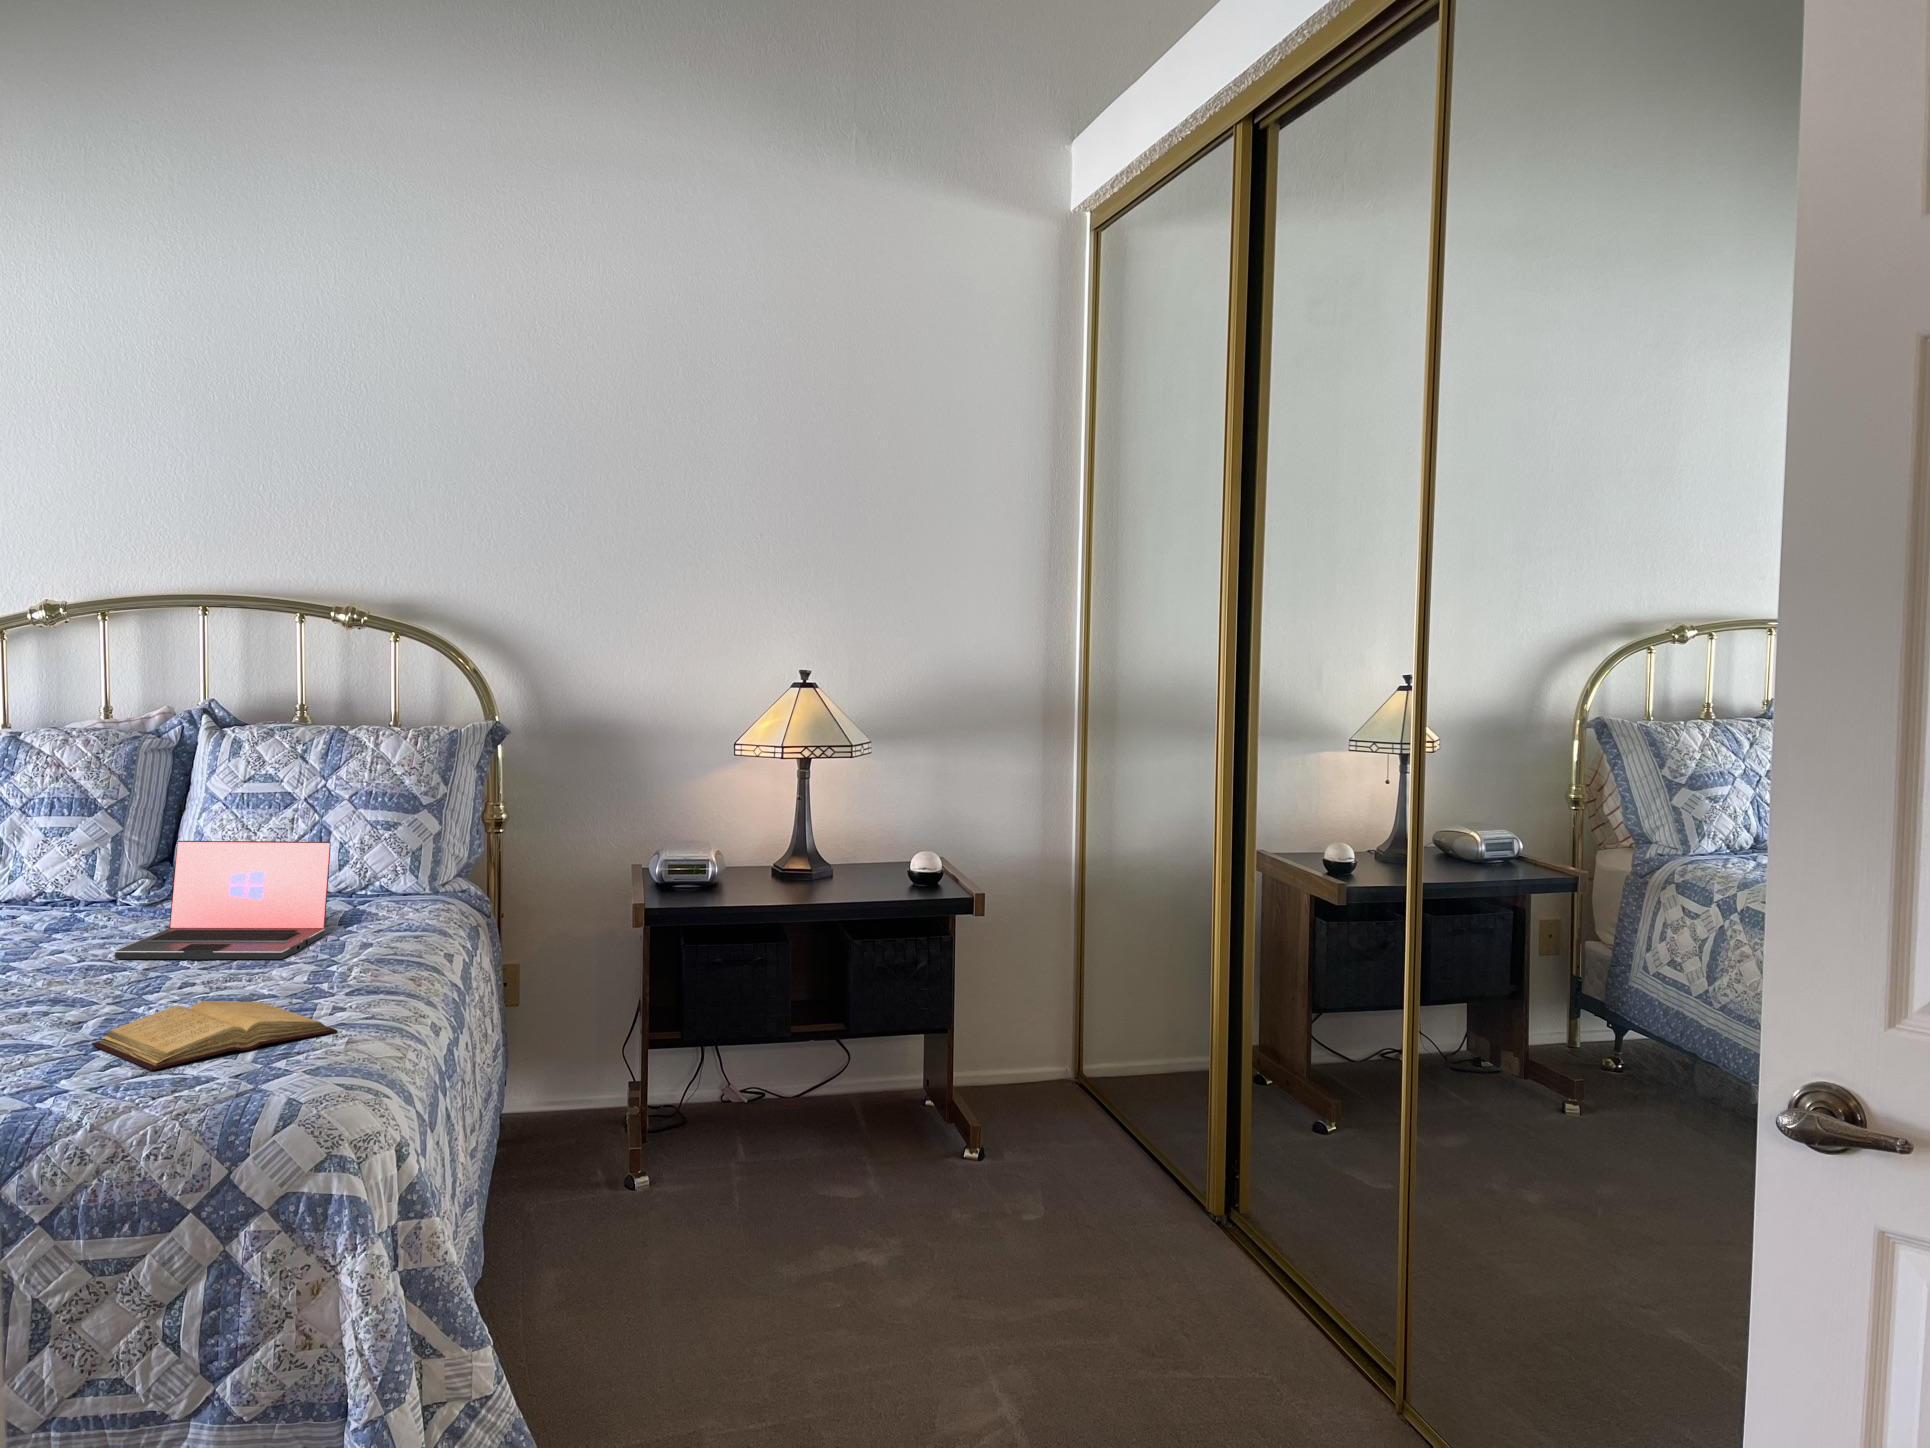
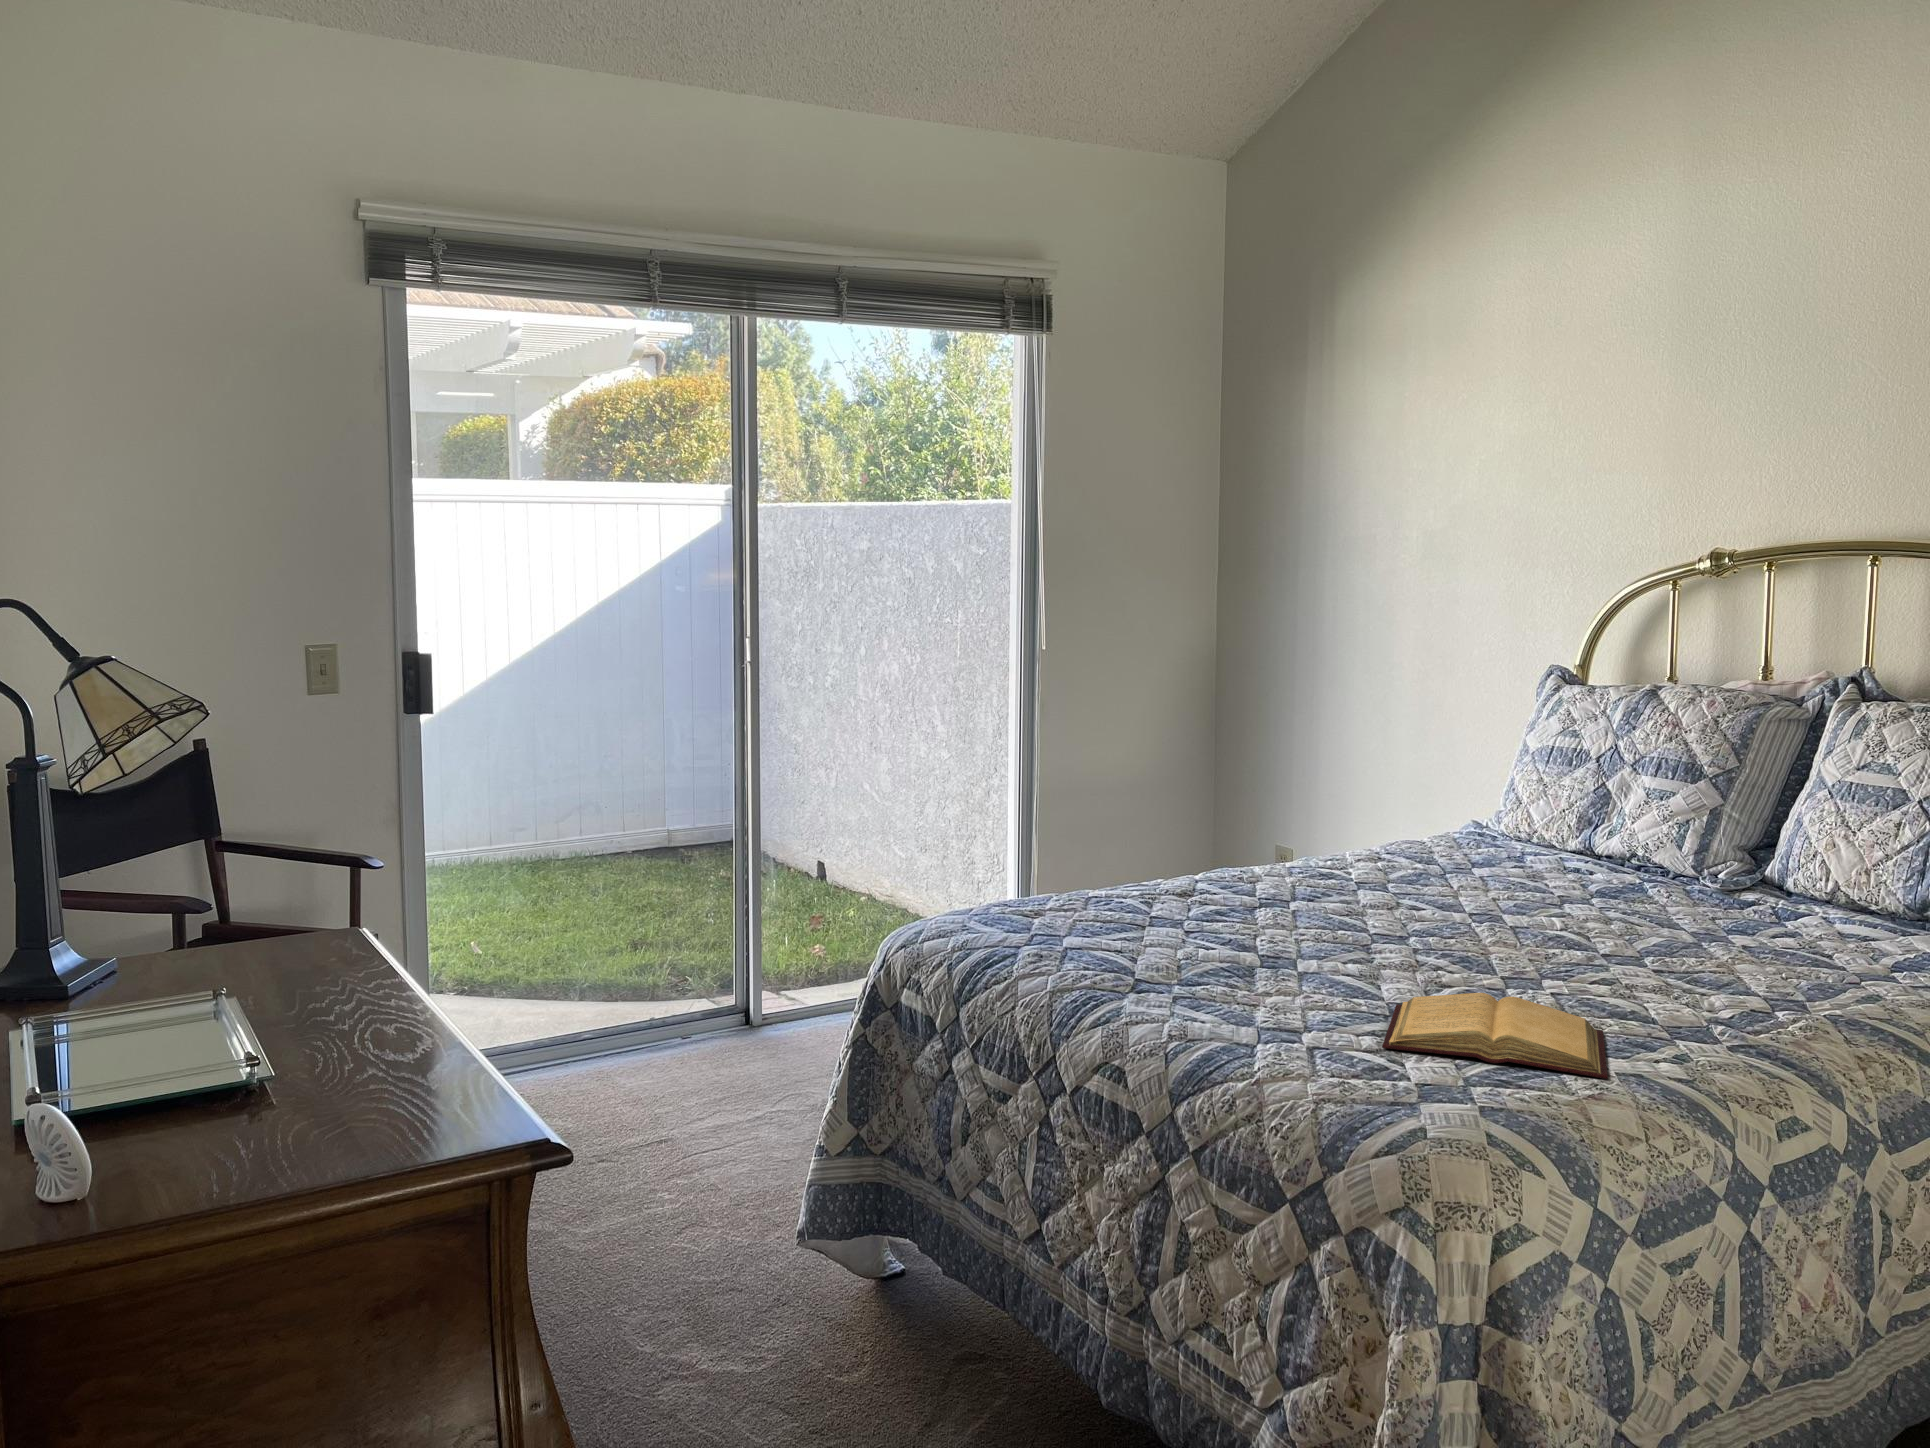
laptop: present [114,841,331,960] -> none [1585,823,1857,982]

